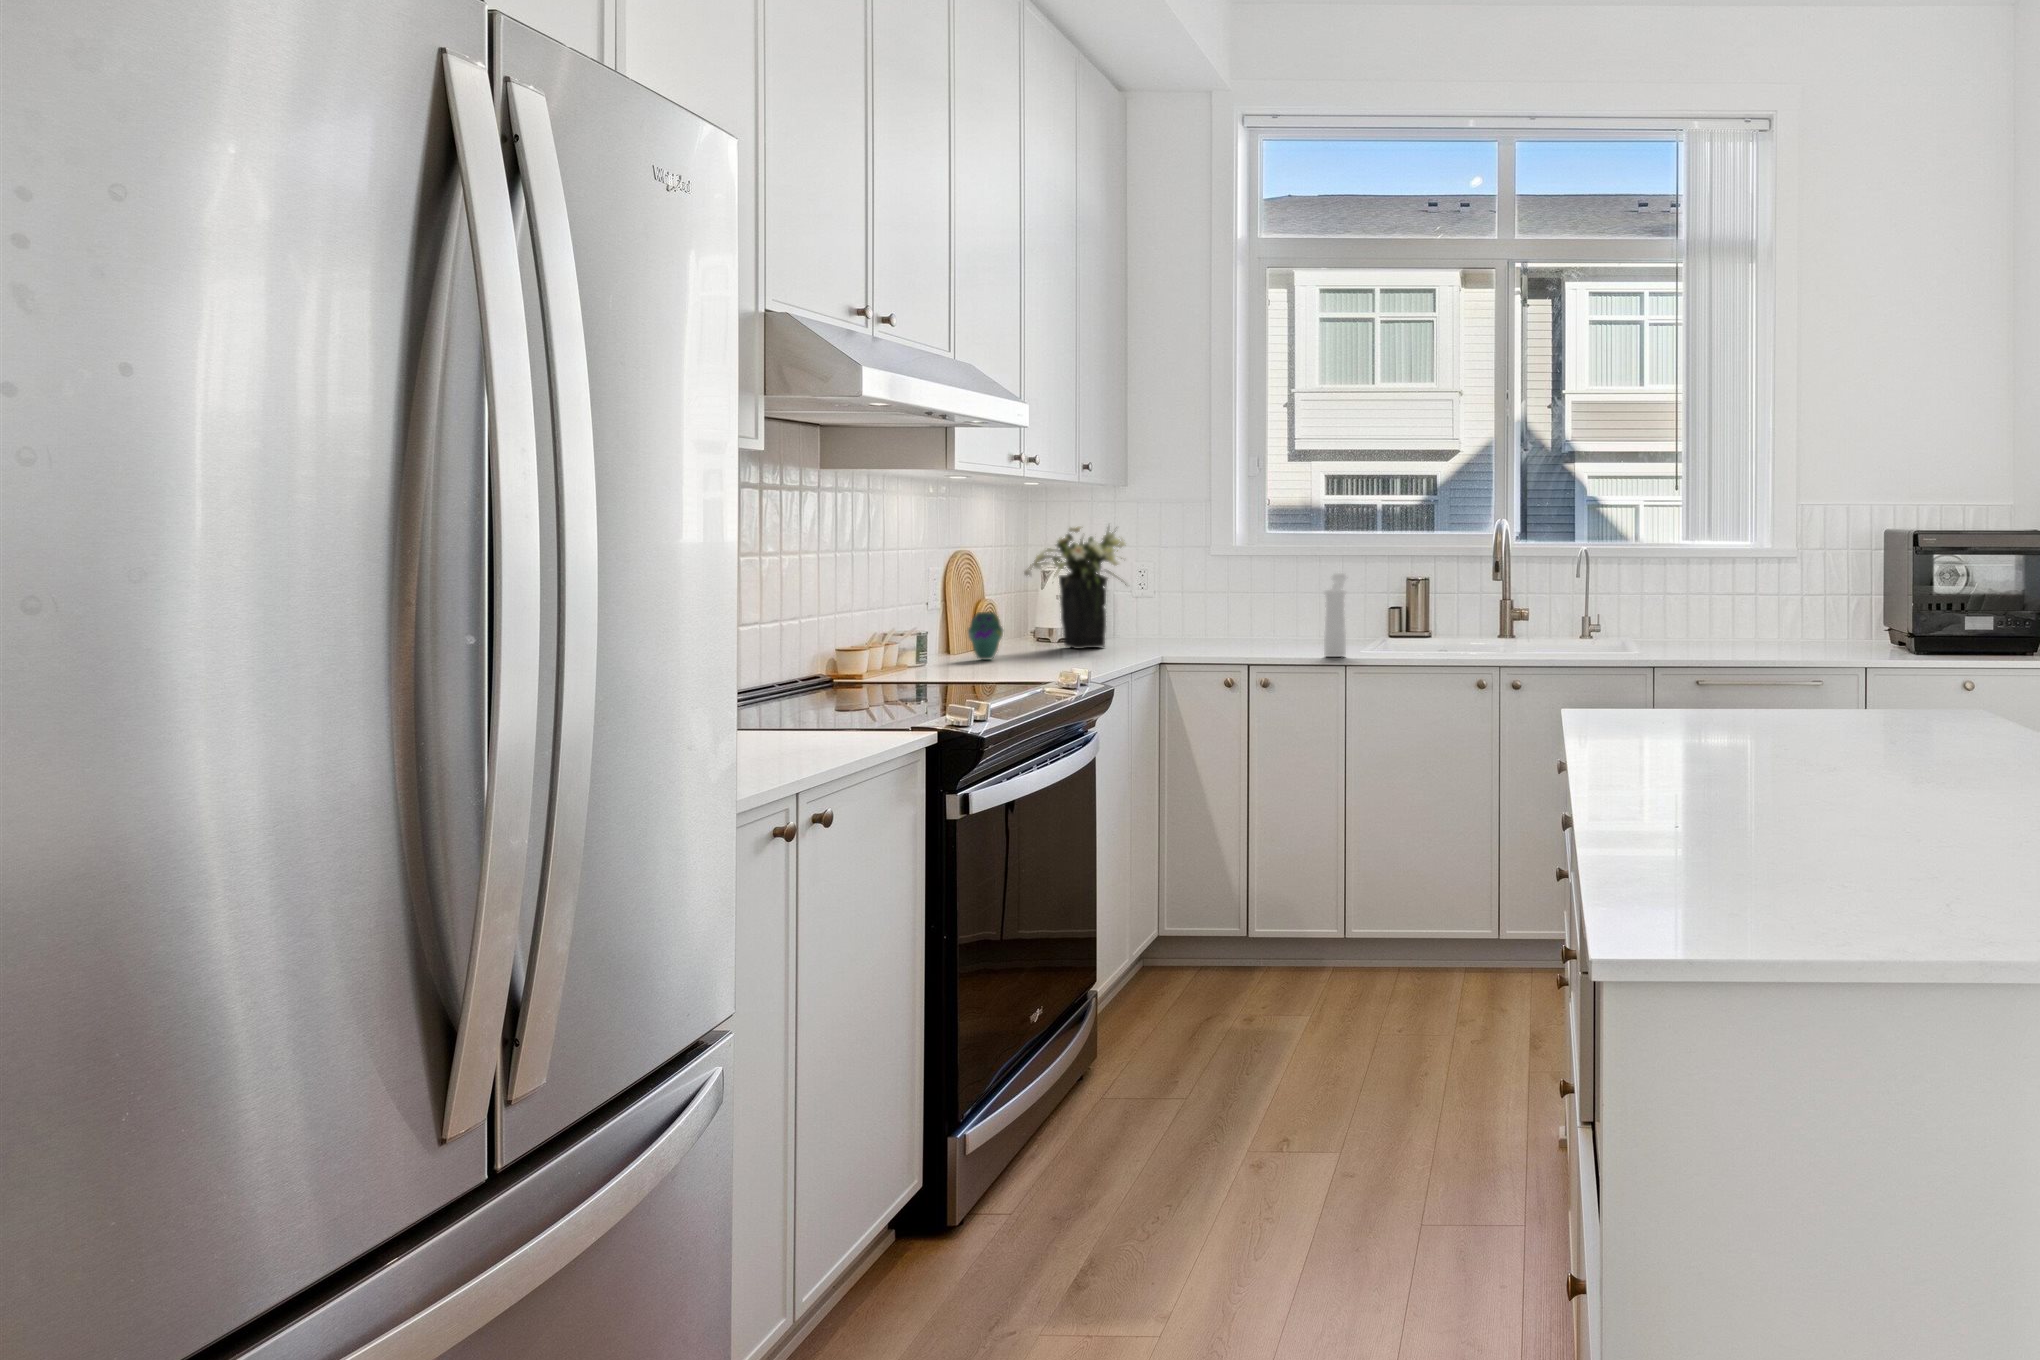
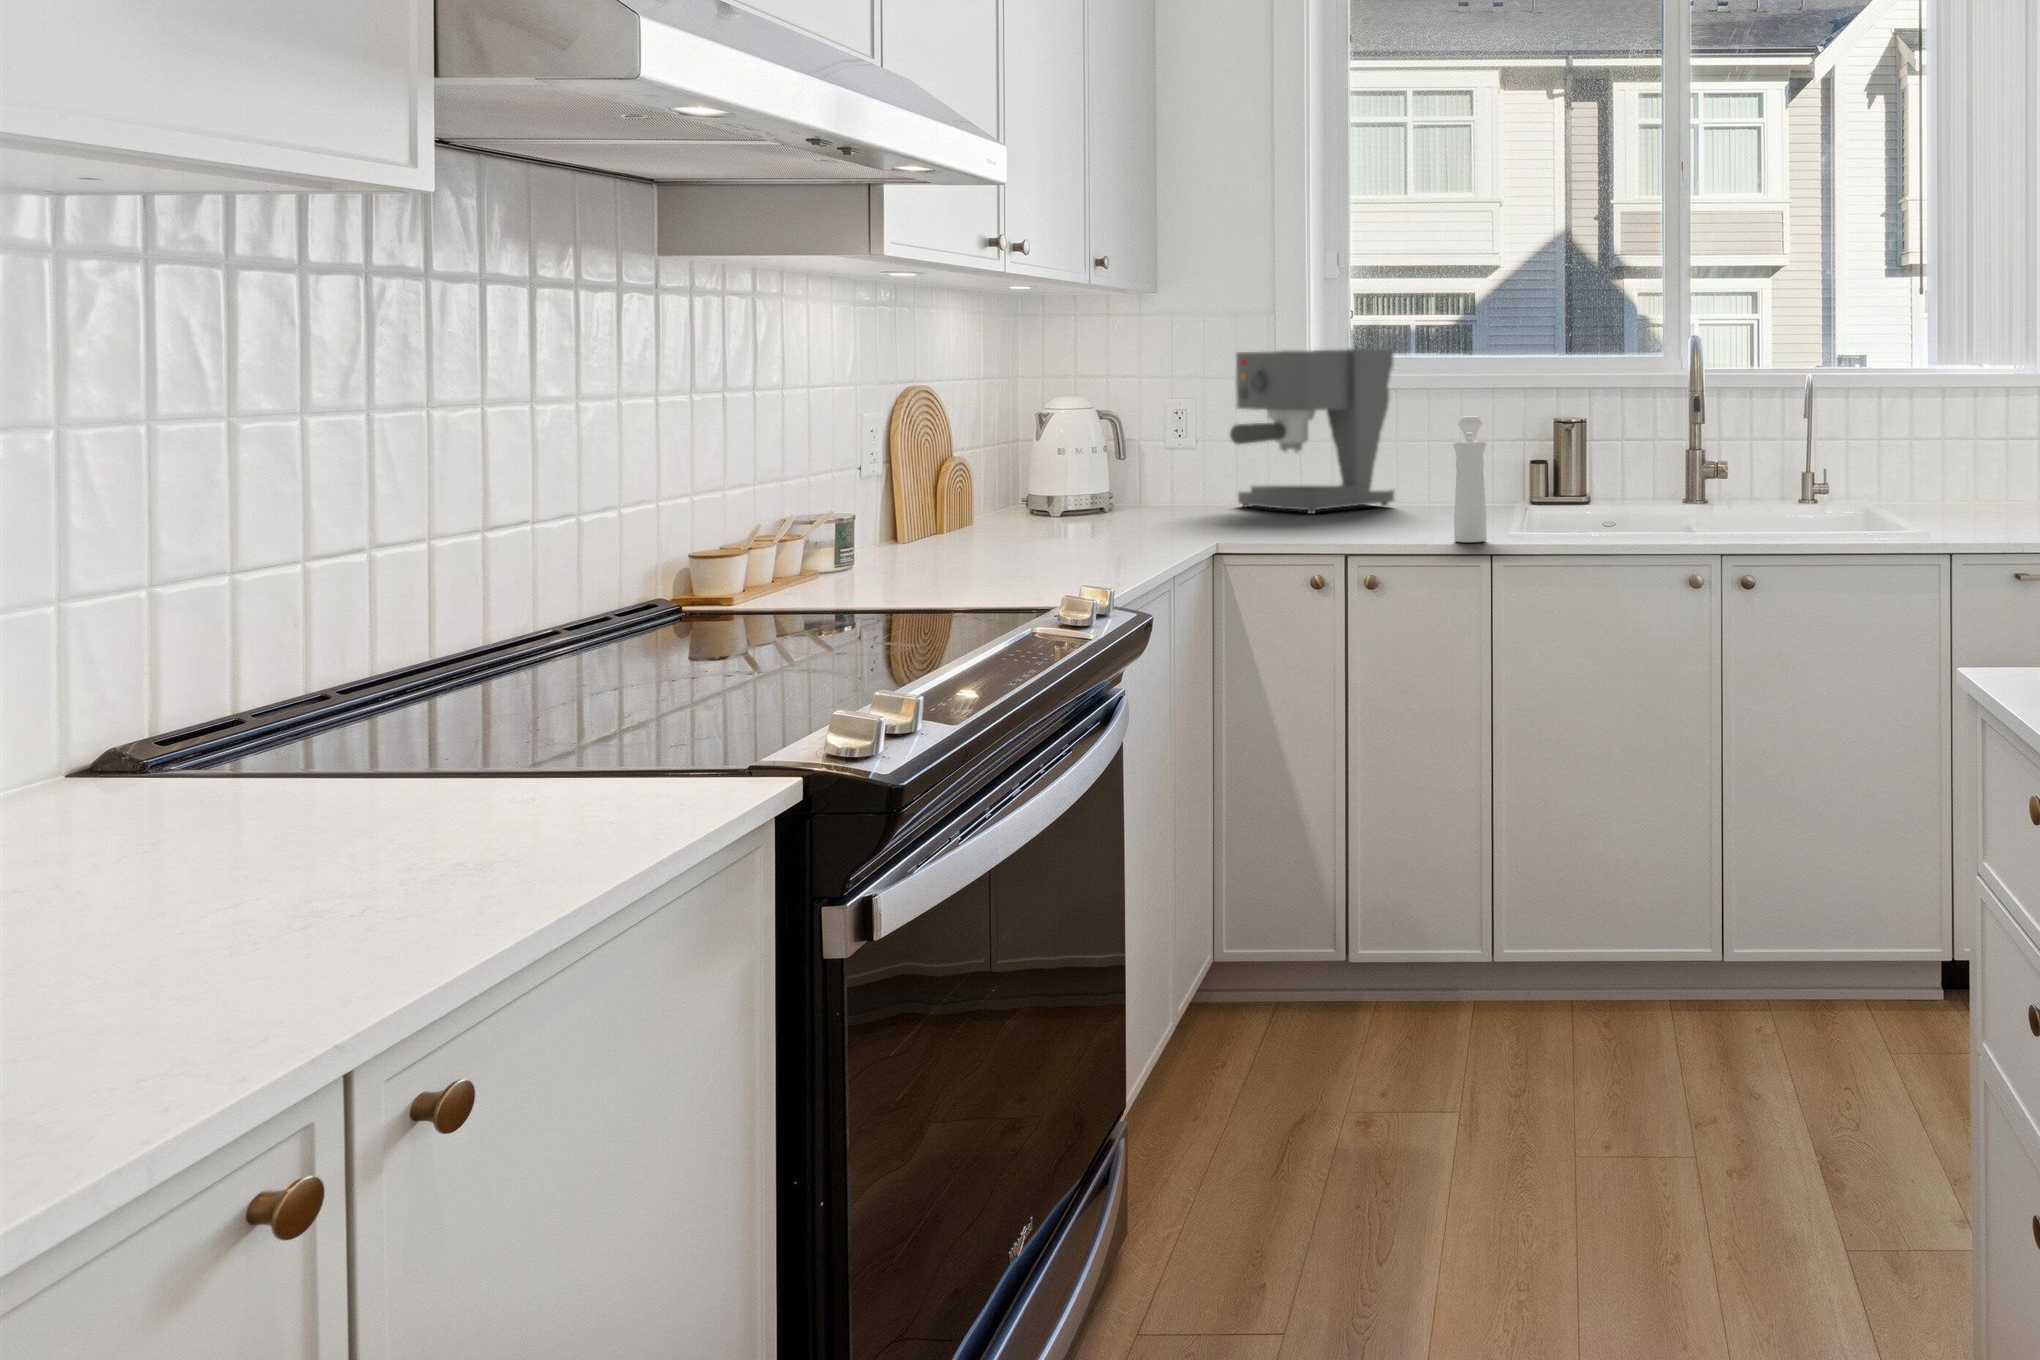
flower arrangement: present [1024,527,1126,649] -> none [1007,346,1163,529]
coffee maker: none [1178,527,1298,642] -> present [1230,349,1394,514]
vase: present [968,612,1003,660] -> none [919,481,974,555]

